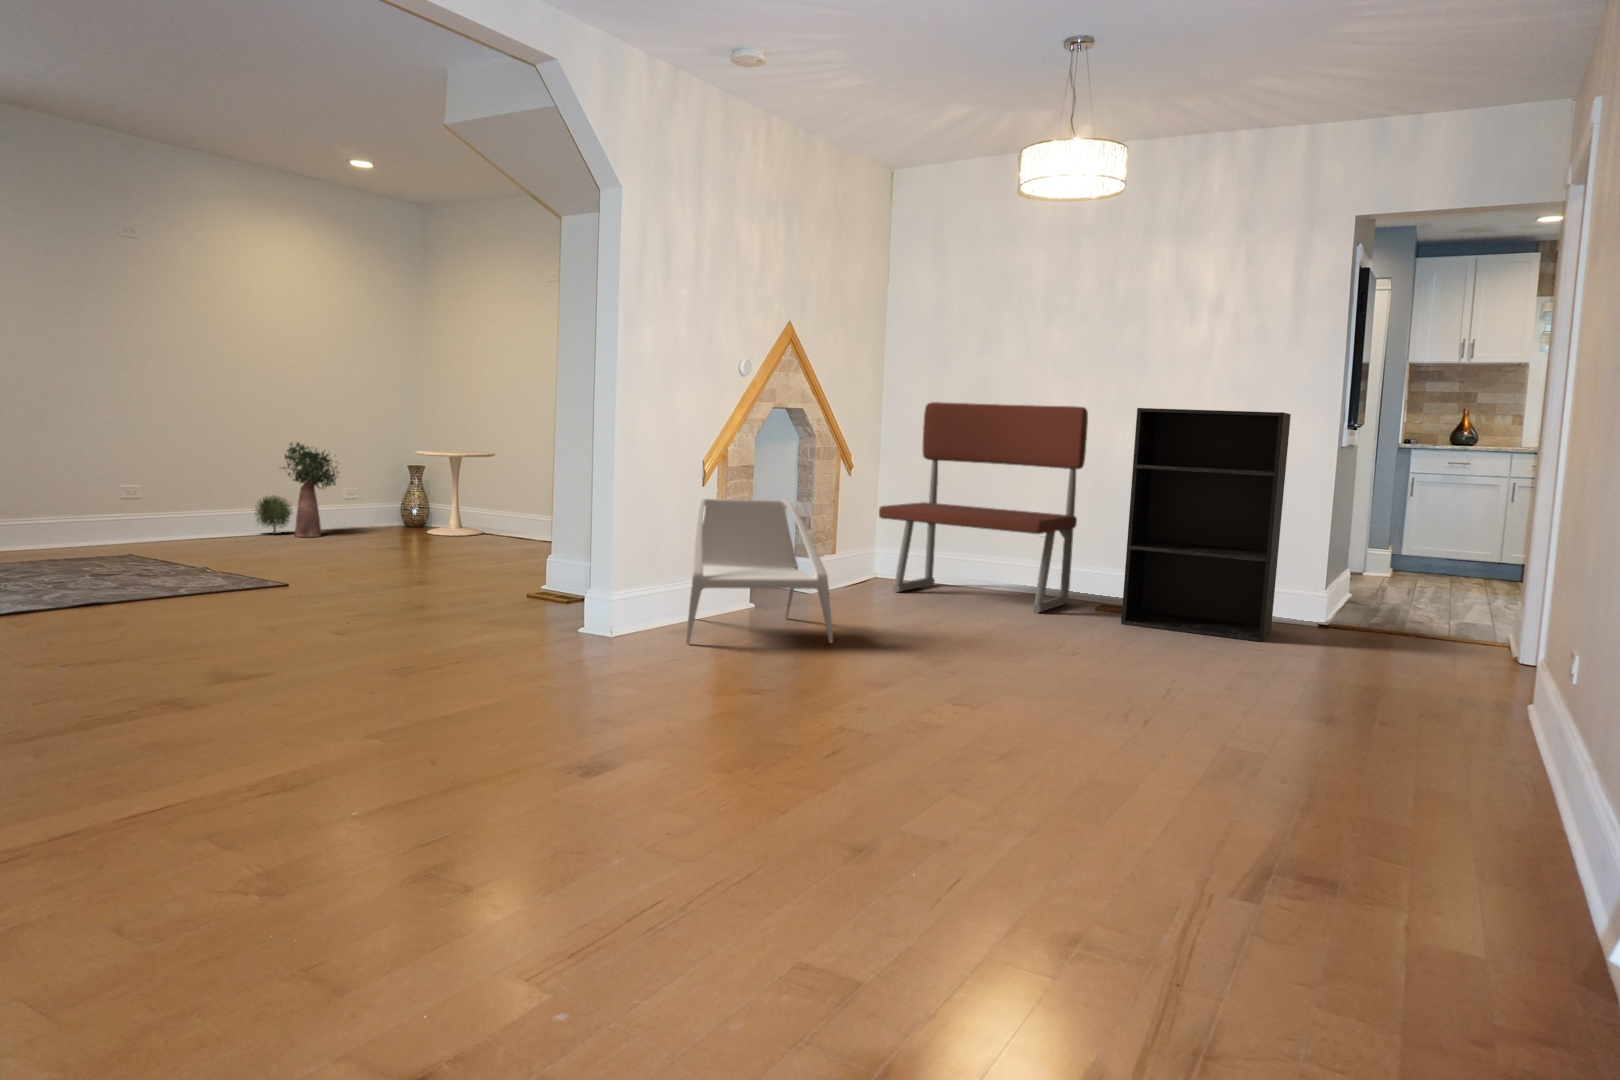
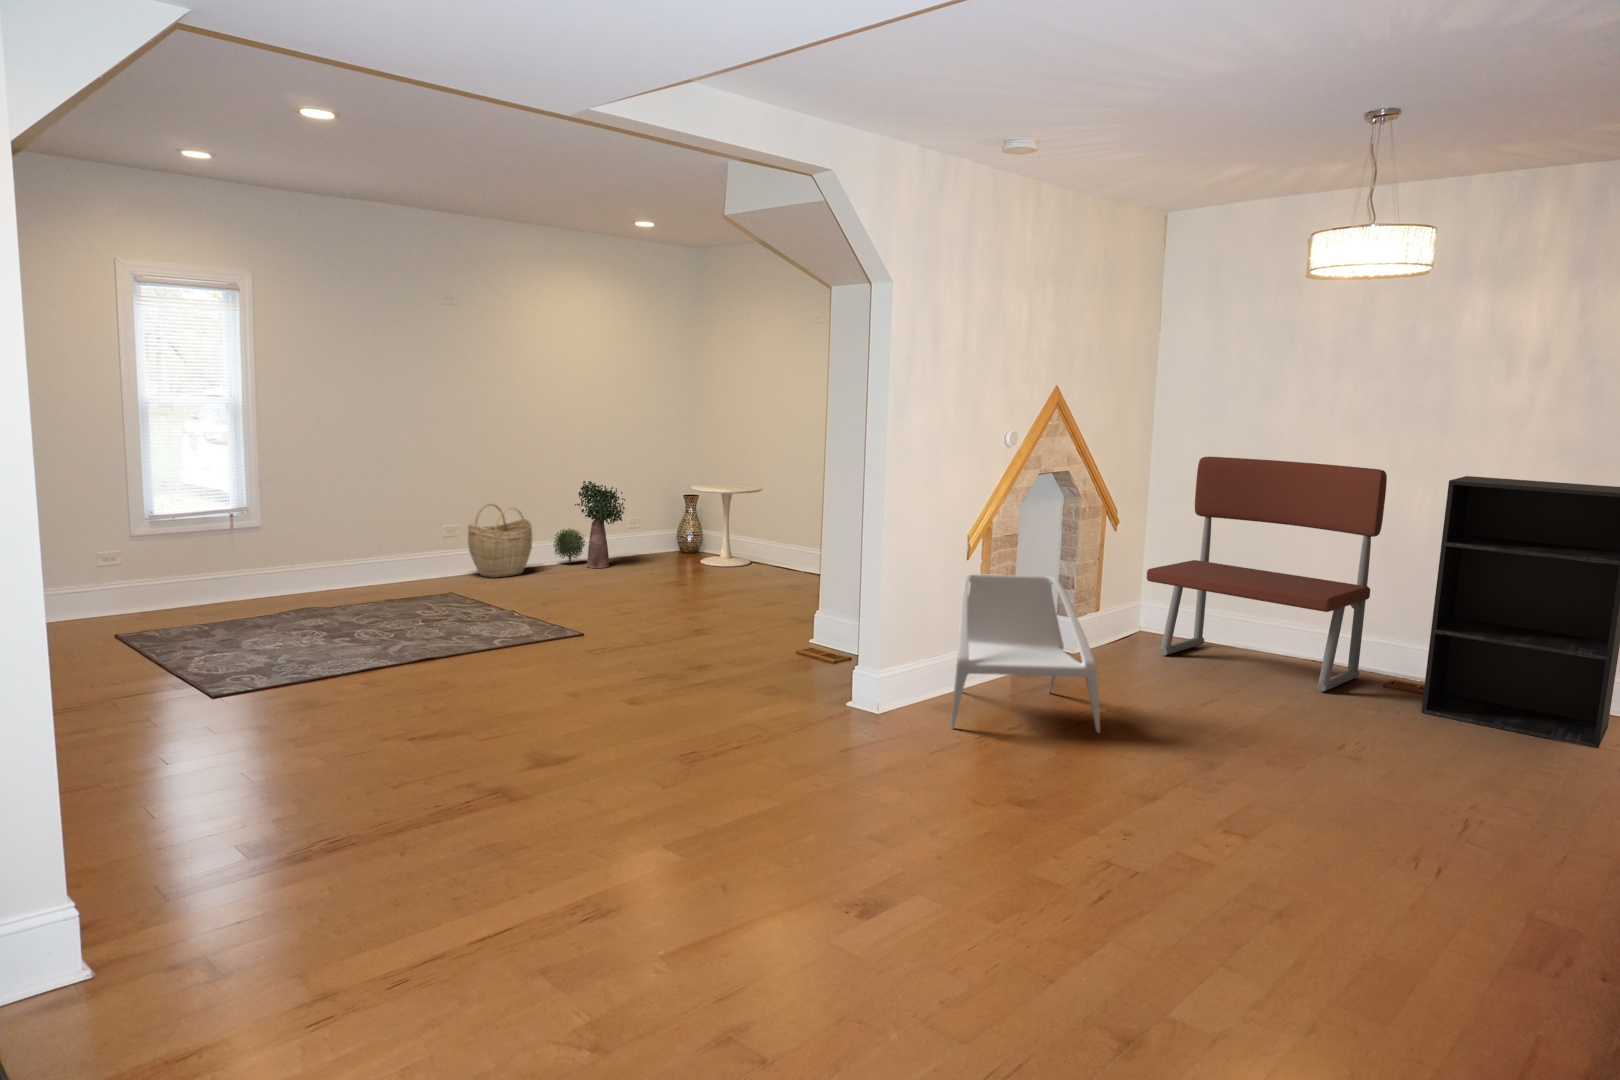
woven basket: none [149,463,228,545] -> present [468,504,532,578]

